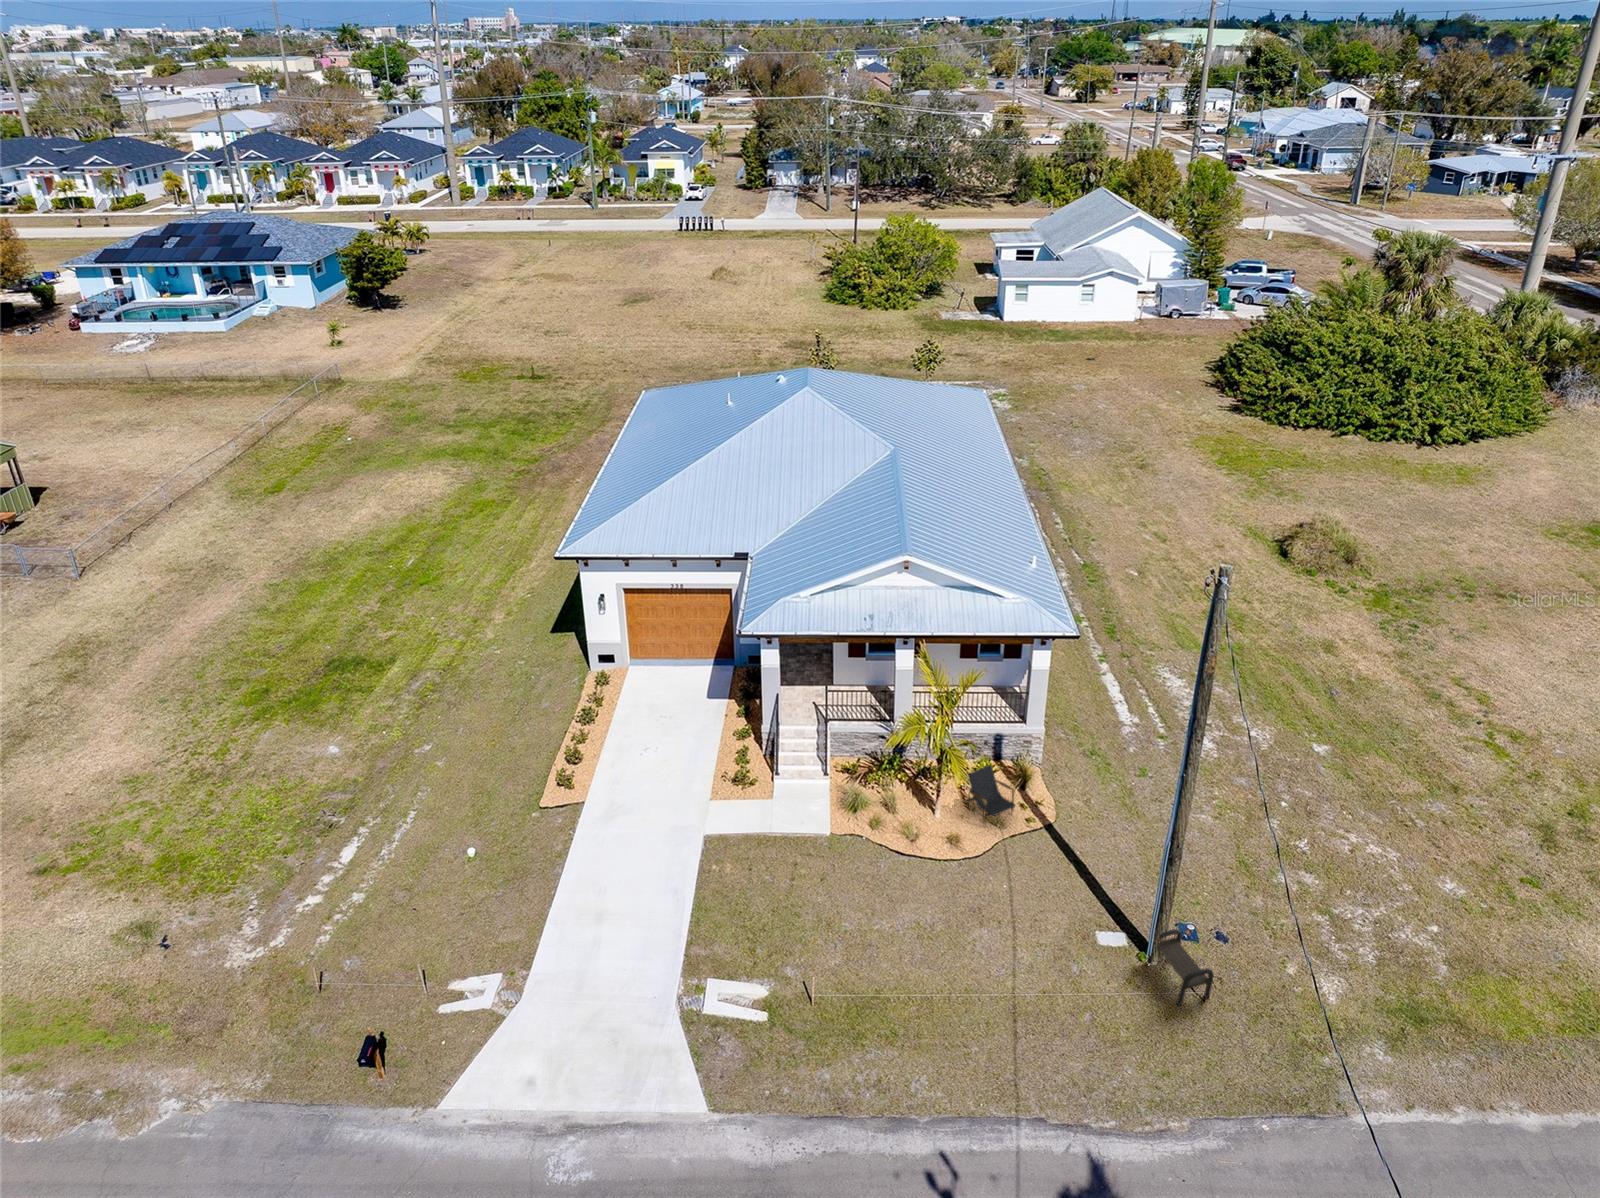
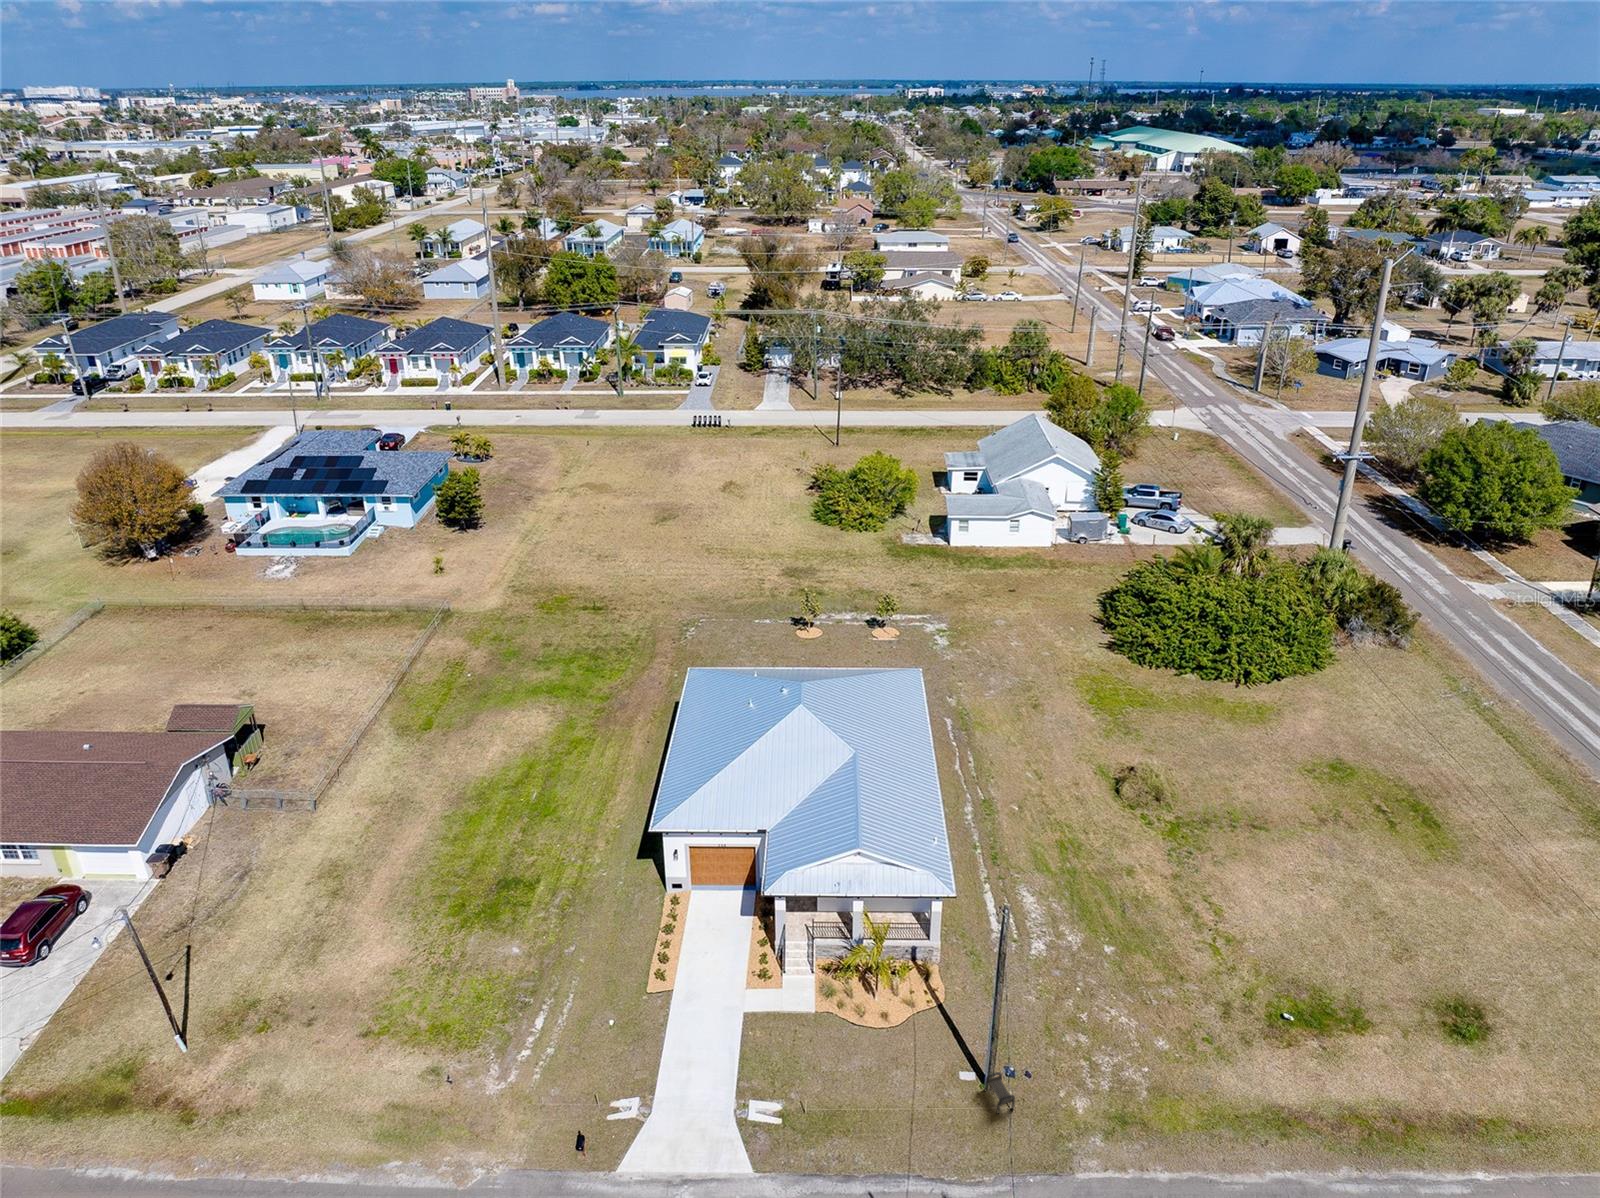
lounge chair: present [967,765,1015,826] -> none [894,968,922,1006]

